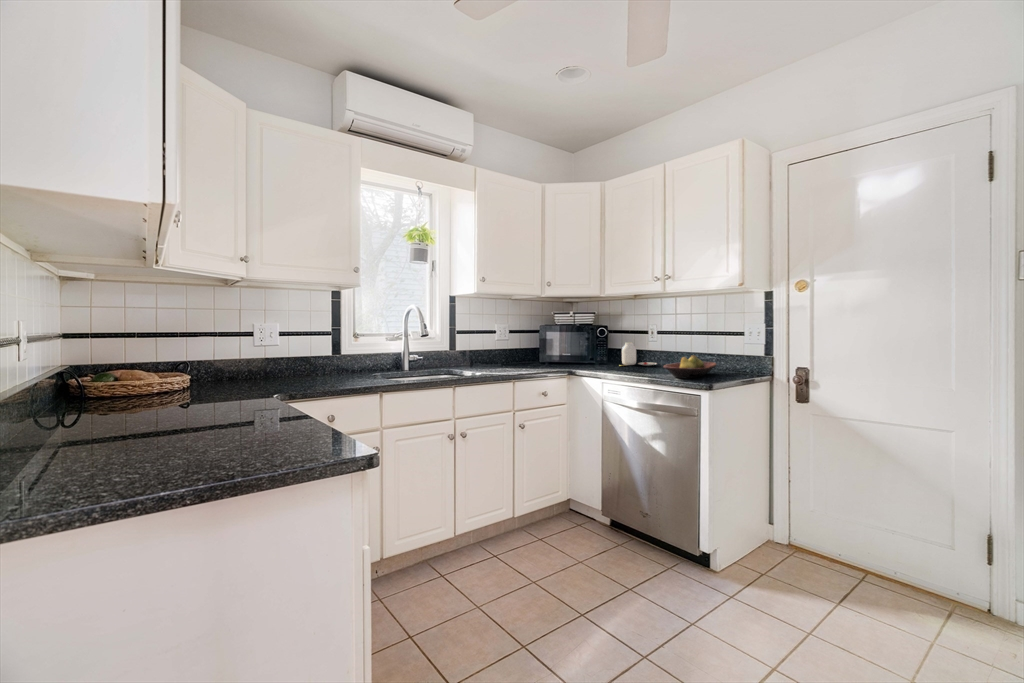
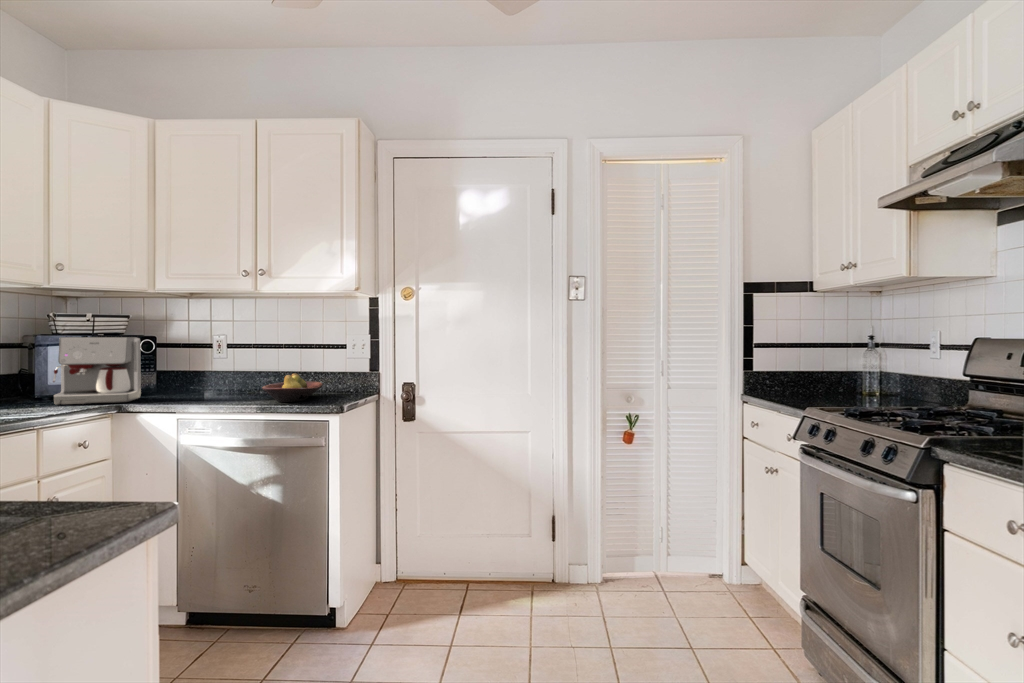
coffee maker: none [550,327,598,370] -> present [53,337,141,405]
jar: present [622,343,657,366] -> none [172,361,231,395]

